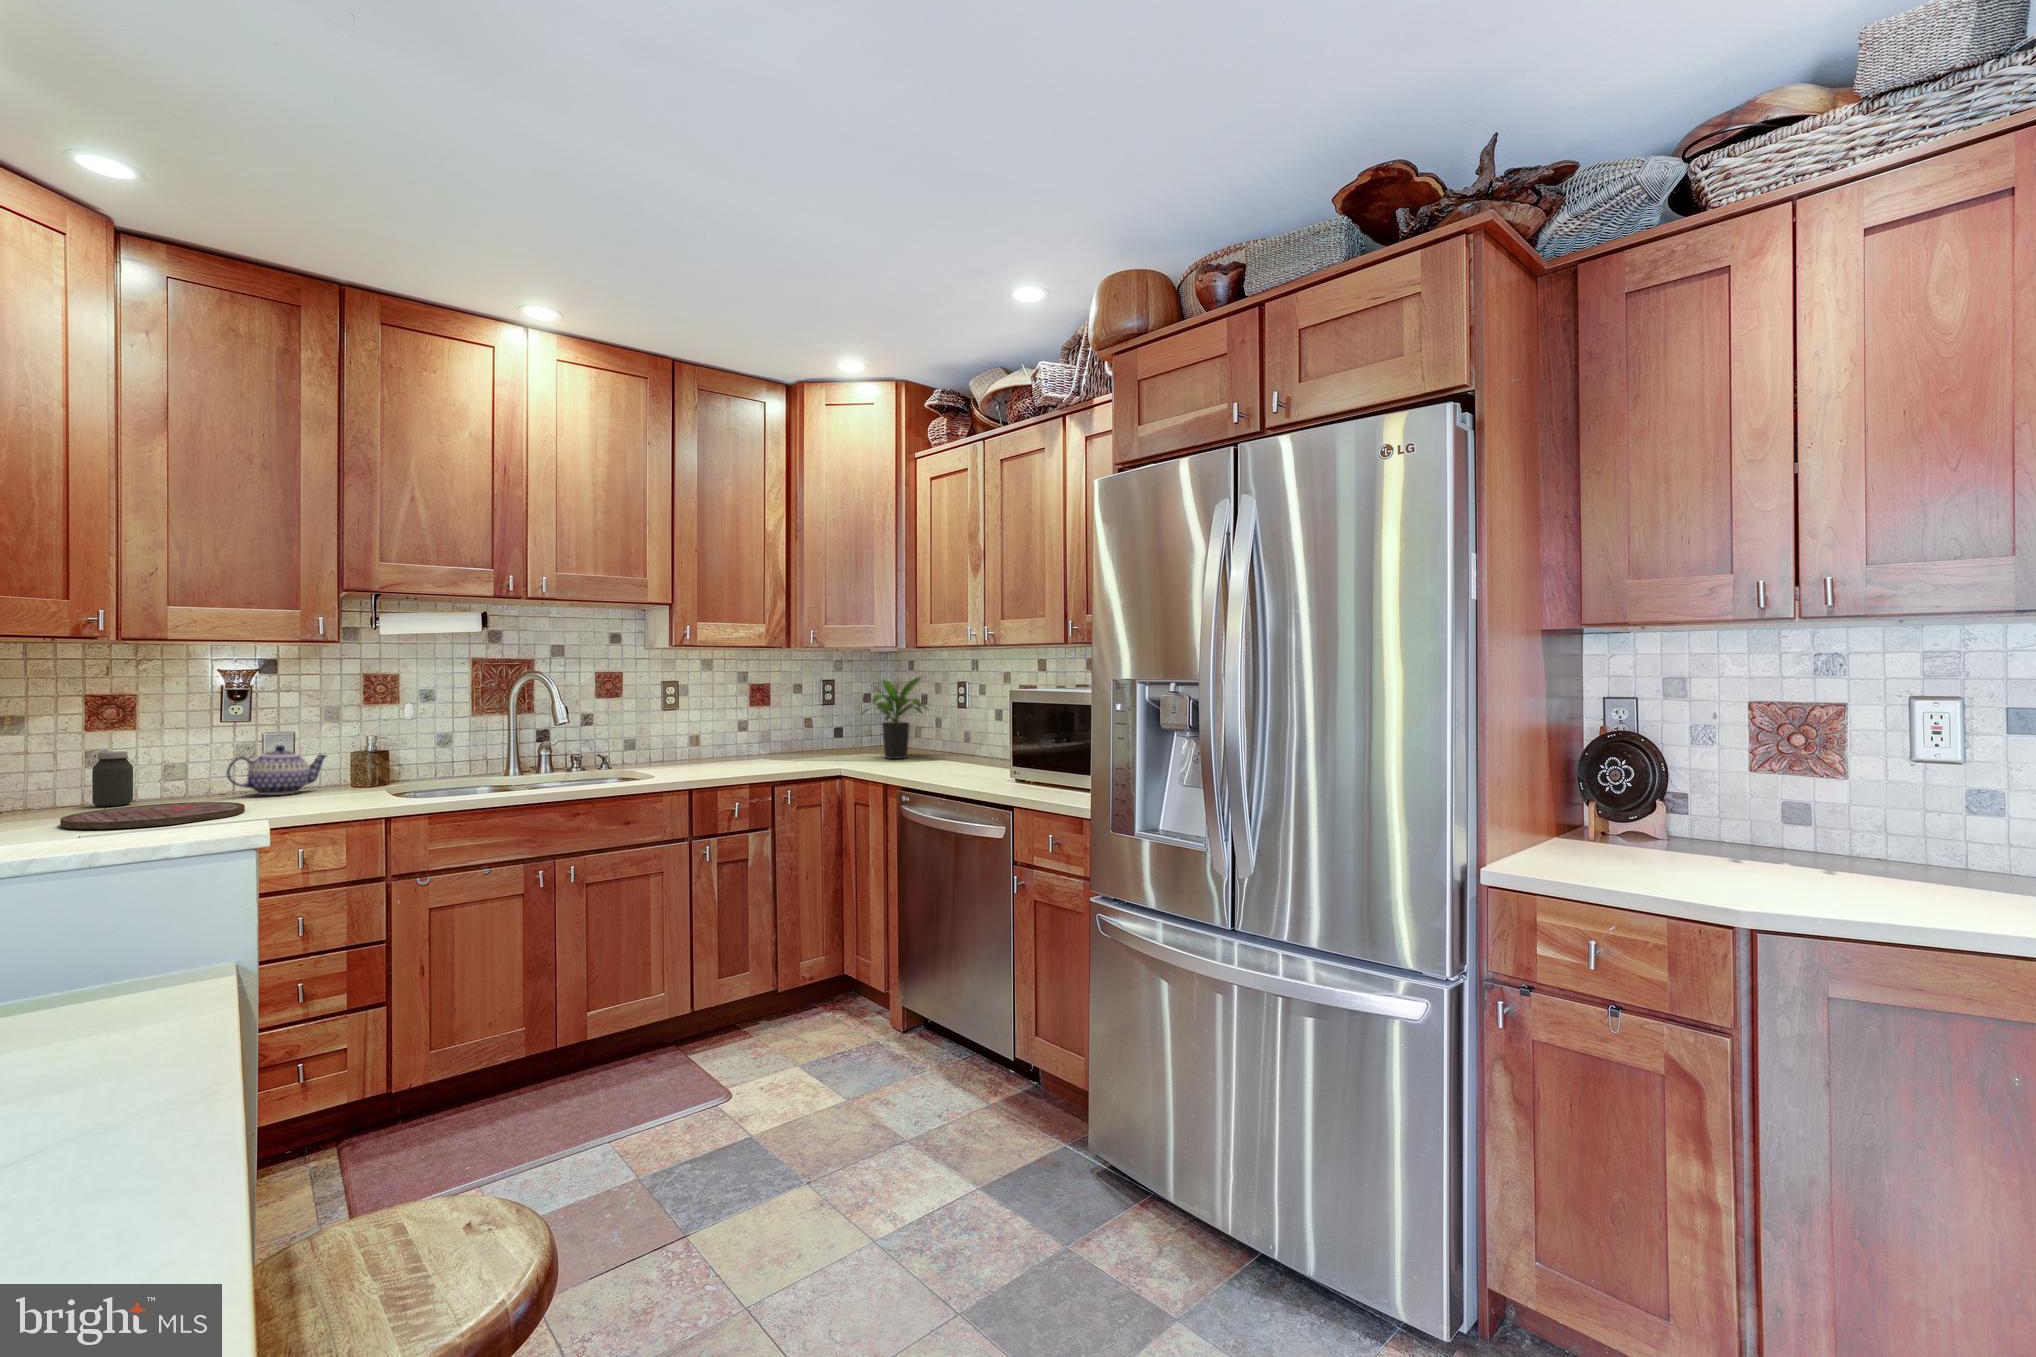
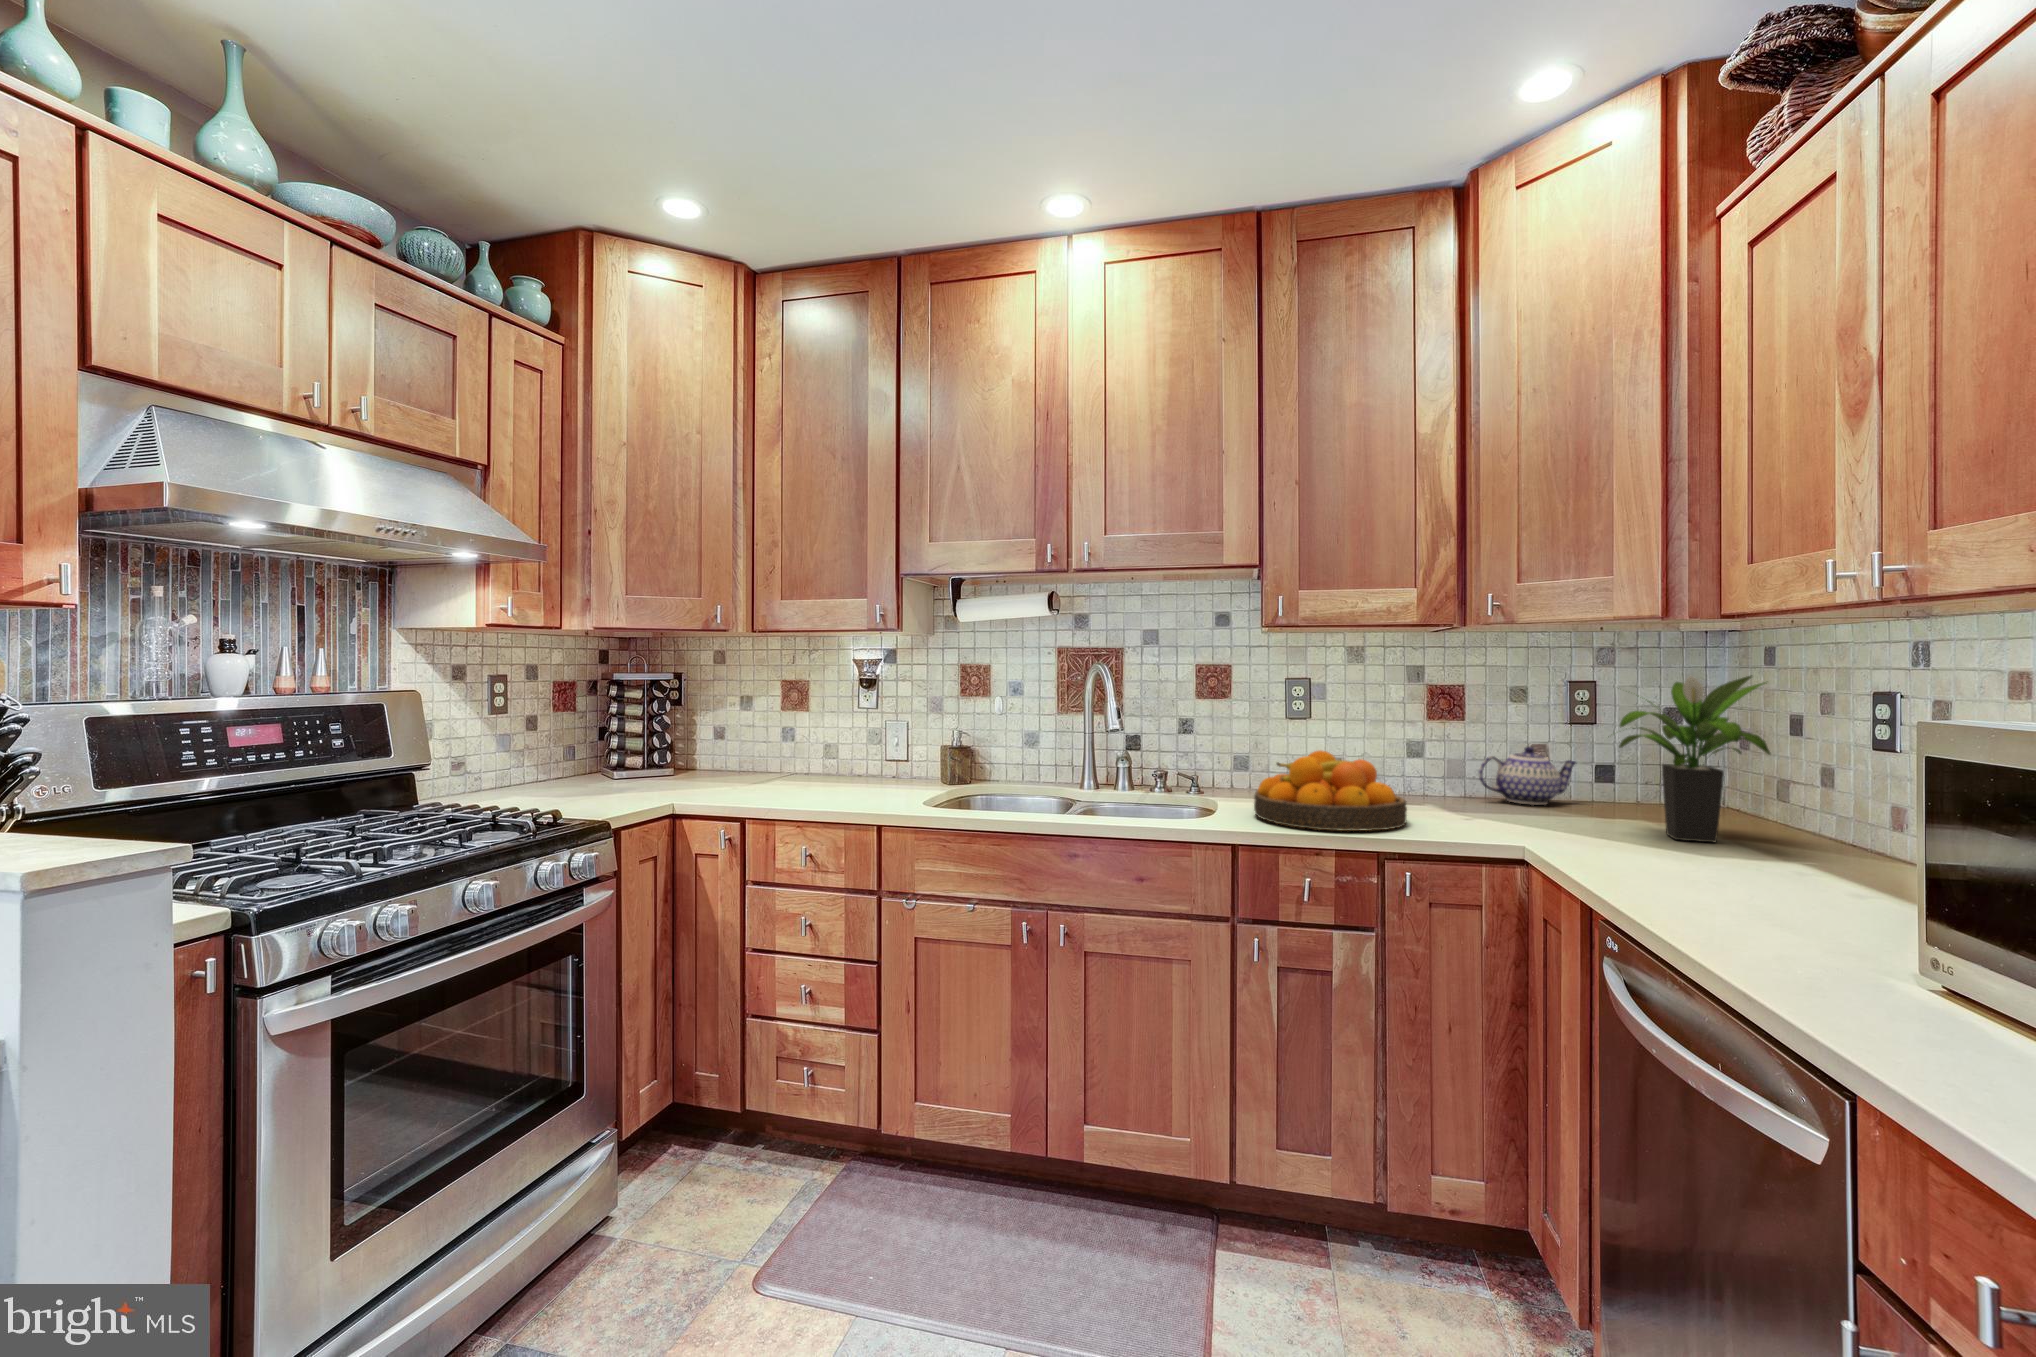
fruit bowl: none [675,728,773,775] -> present [1254,751,1407,831]
teapot: present [226,745,326,795] -> present [1479,747,1576,805]
jar: present [92,751,133,806] -> none [774,731,800,779]
cutting board: present [60,802,245,829] -> none [688,782,816,805]

